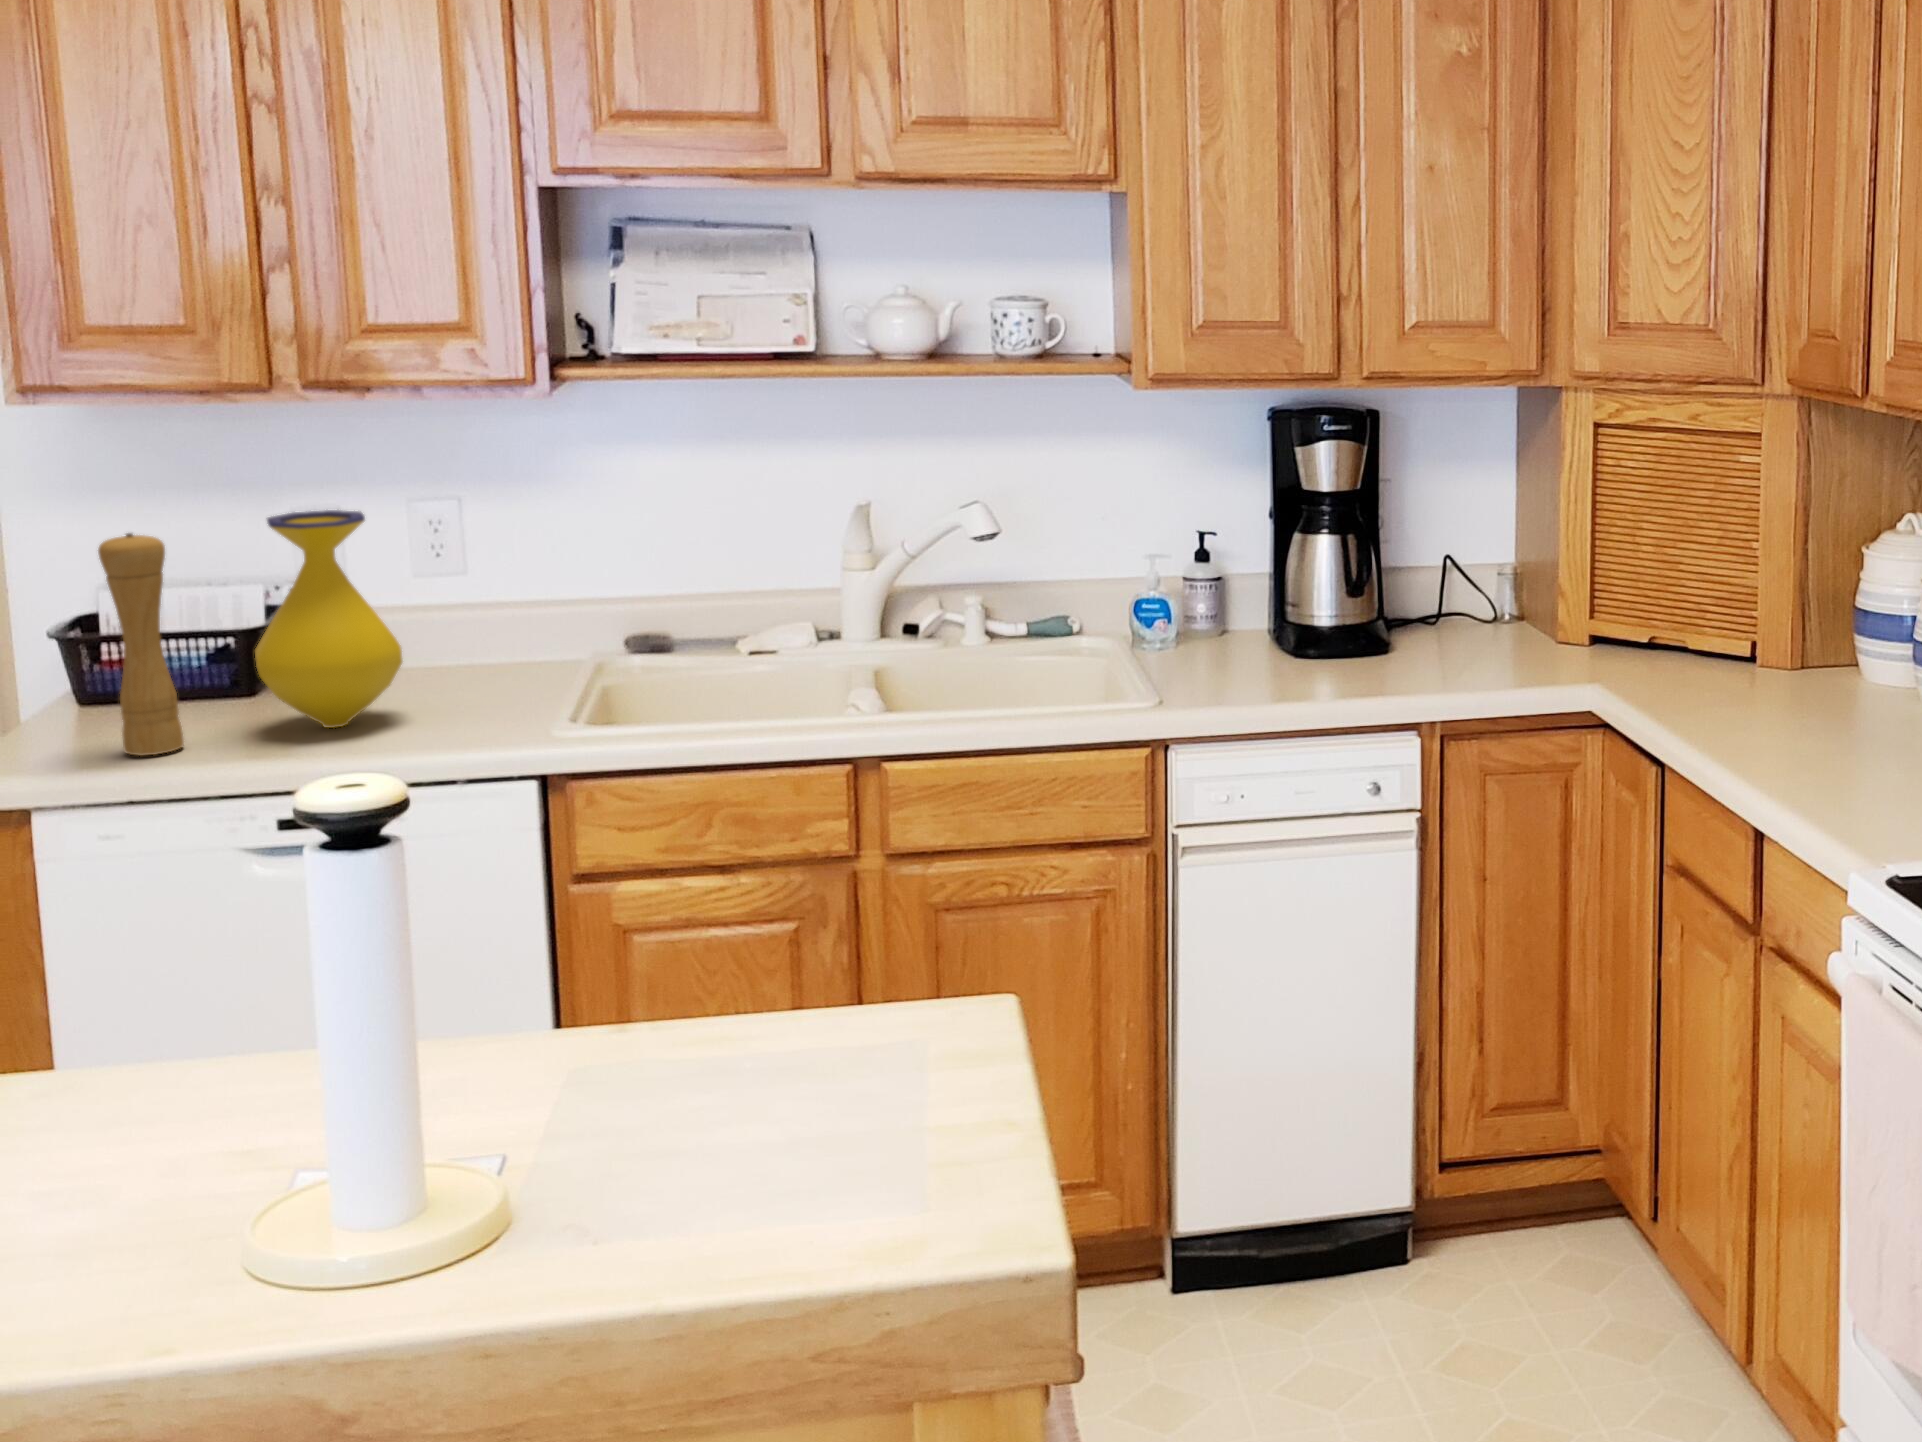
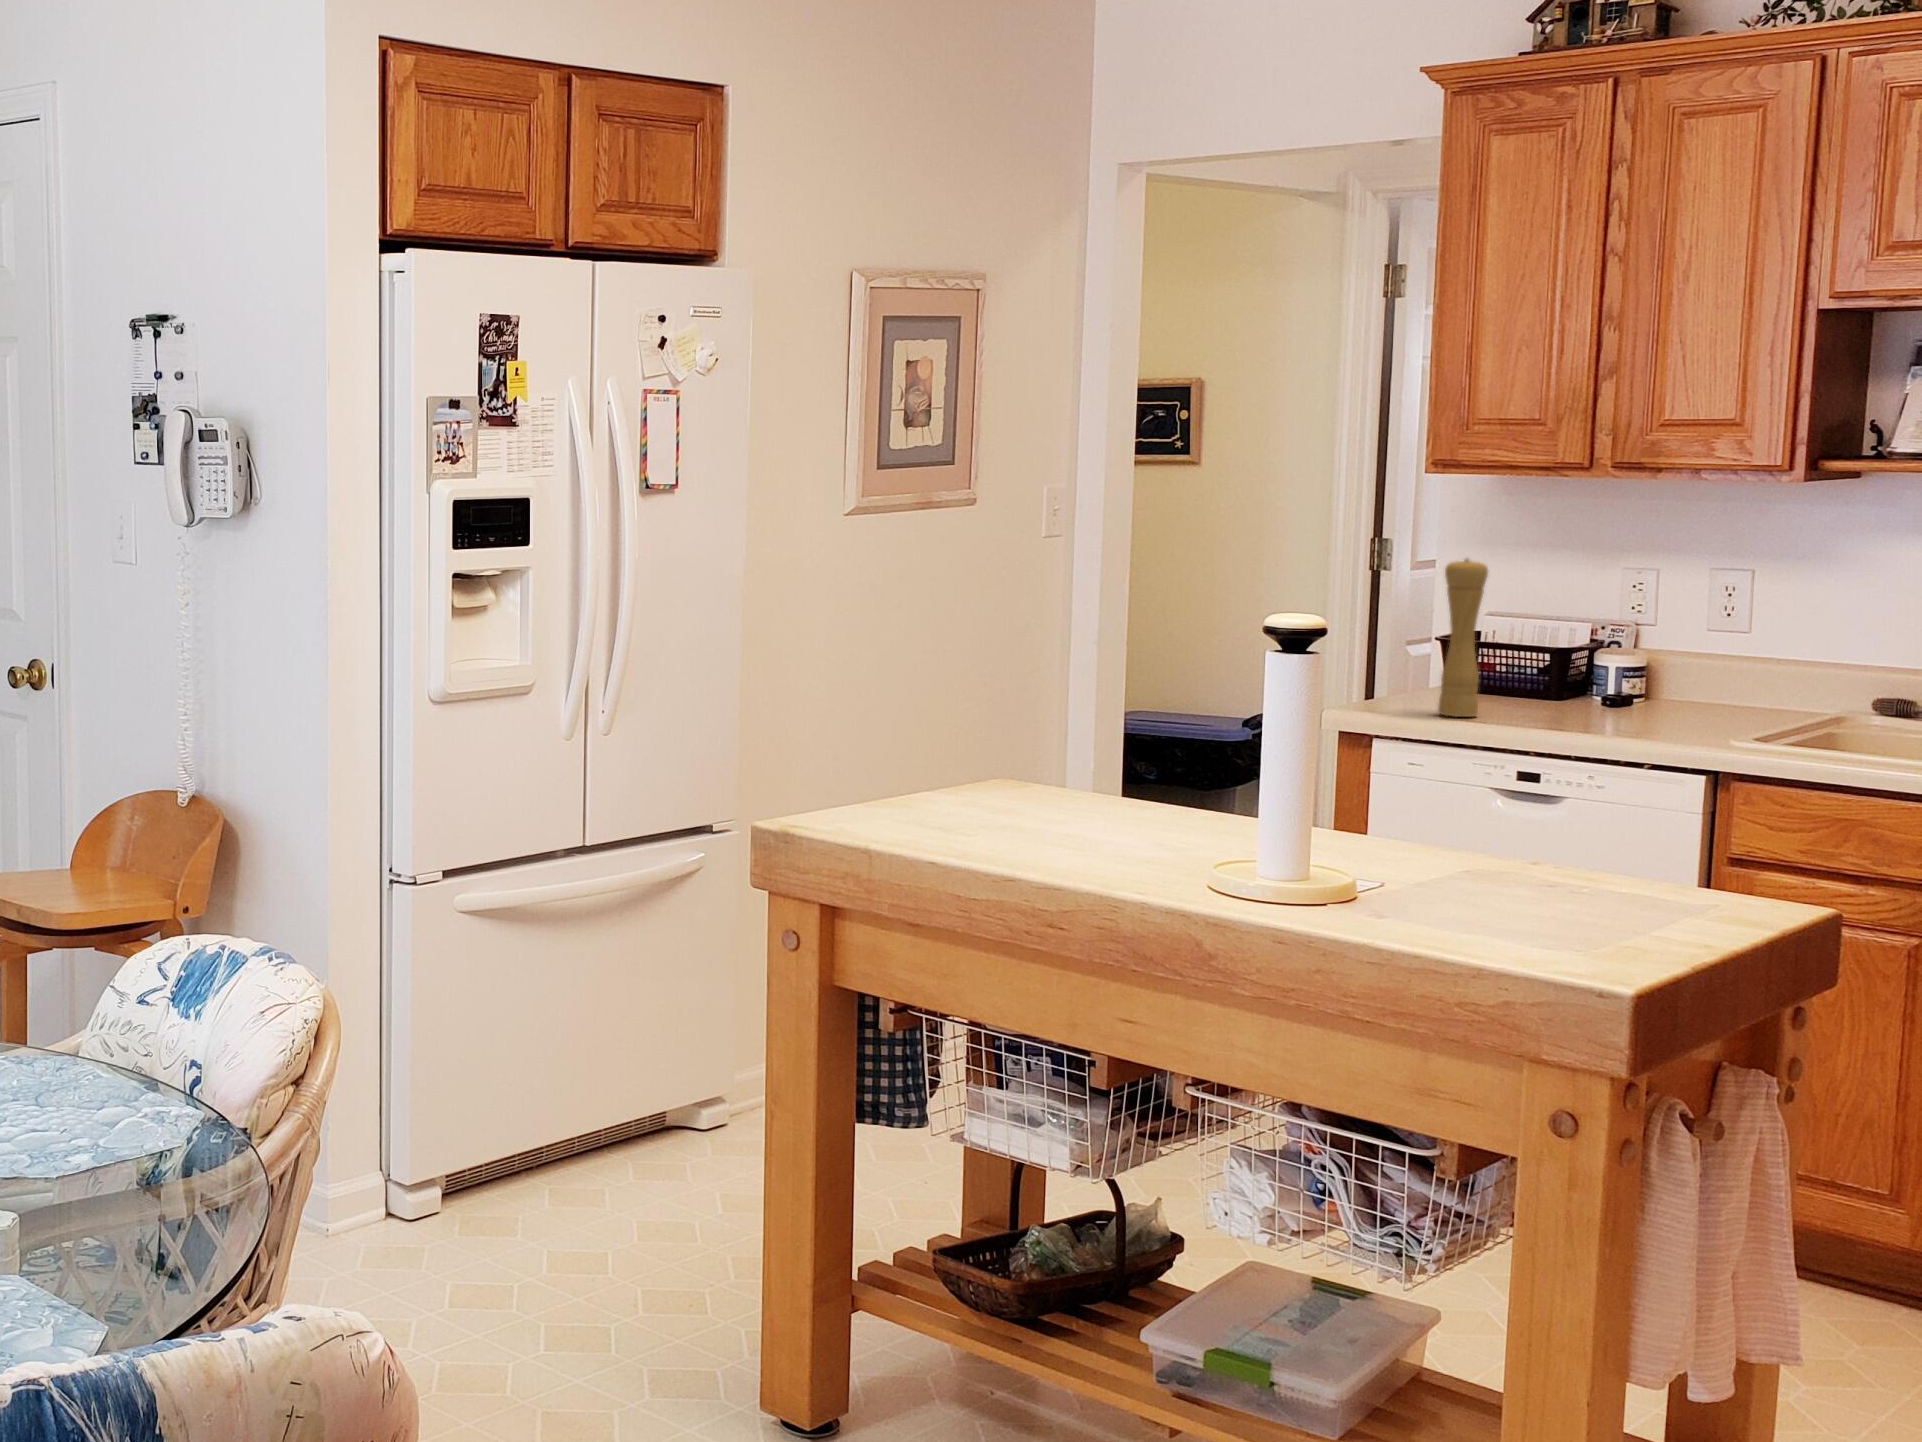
vase: present [255,510,402,728] -> none [1535,559,1646,723]

